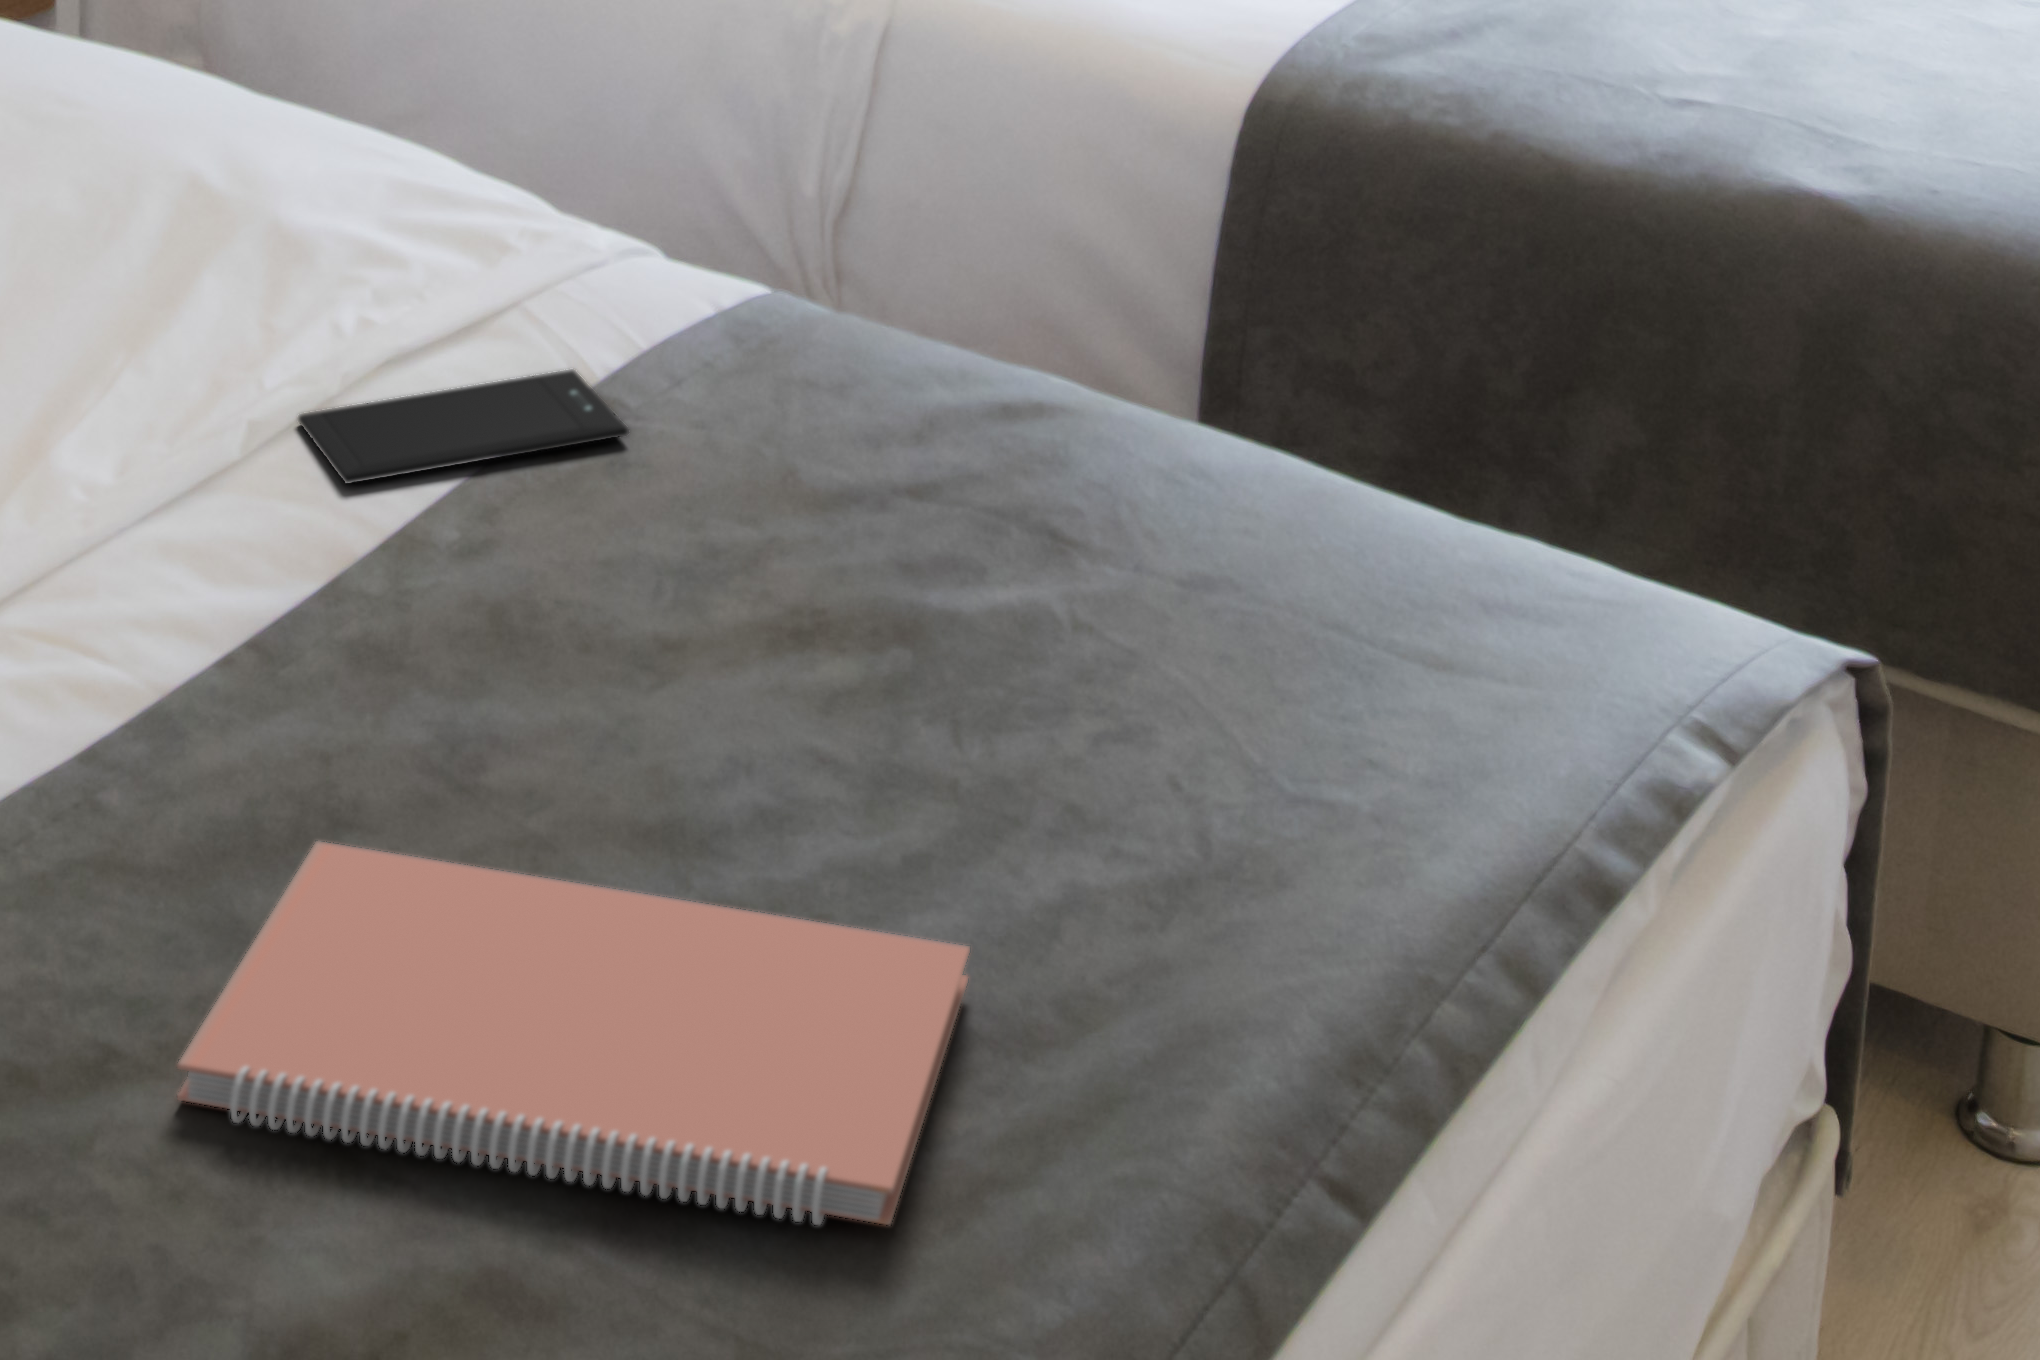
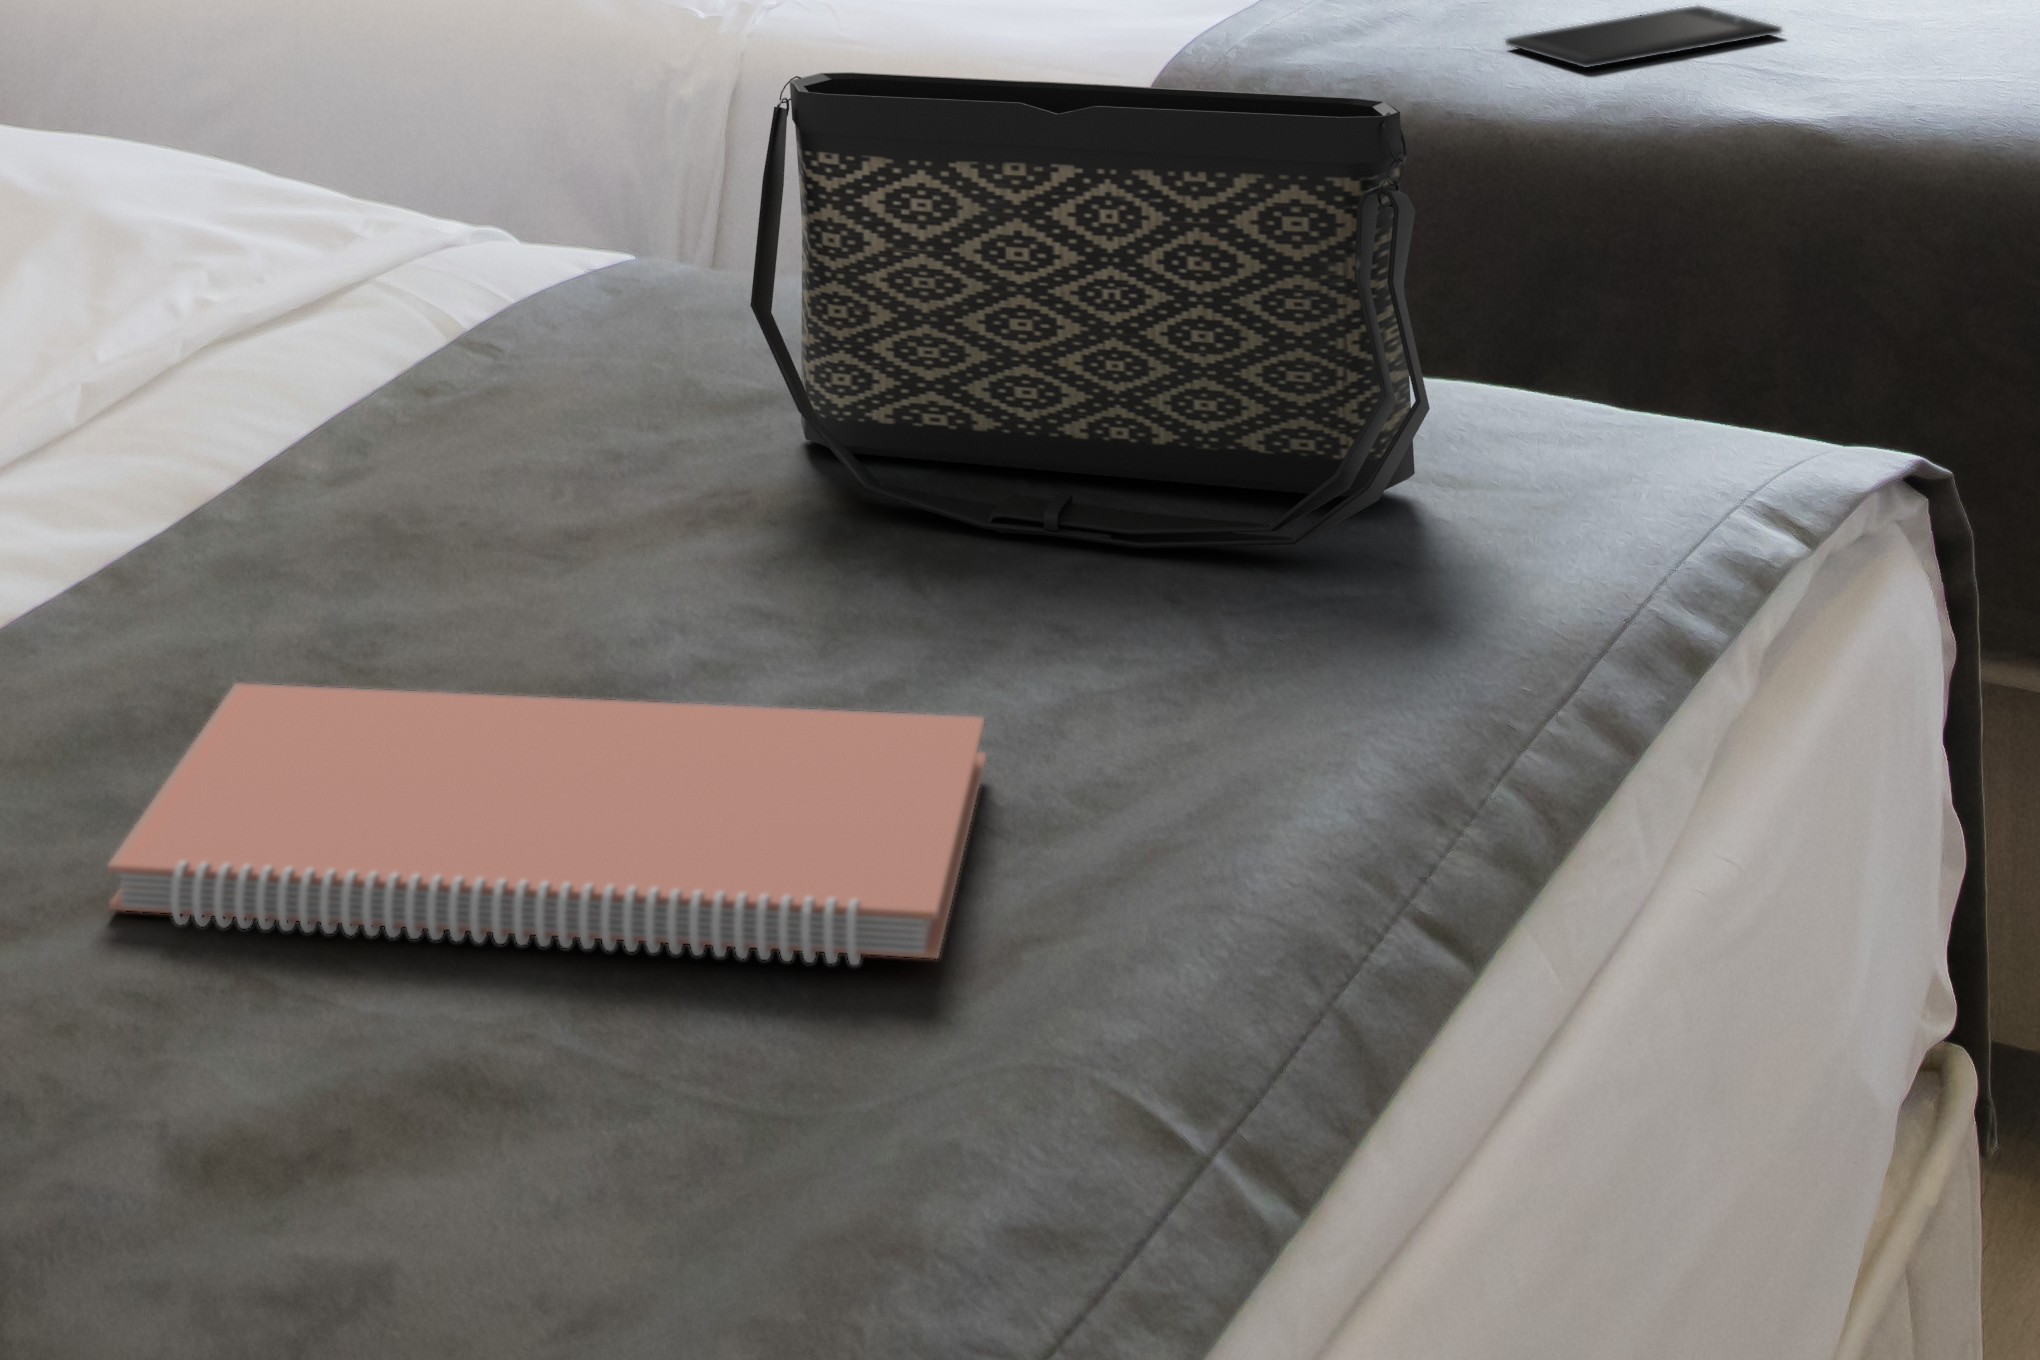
handbag: none [826,239,1422,743] -> present [751,72,1430,548]
smartphone: present [298,370,628,484] -> present [1506,6,1782,68]

